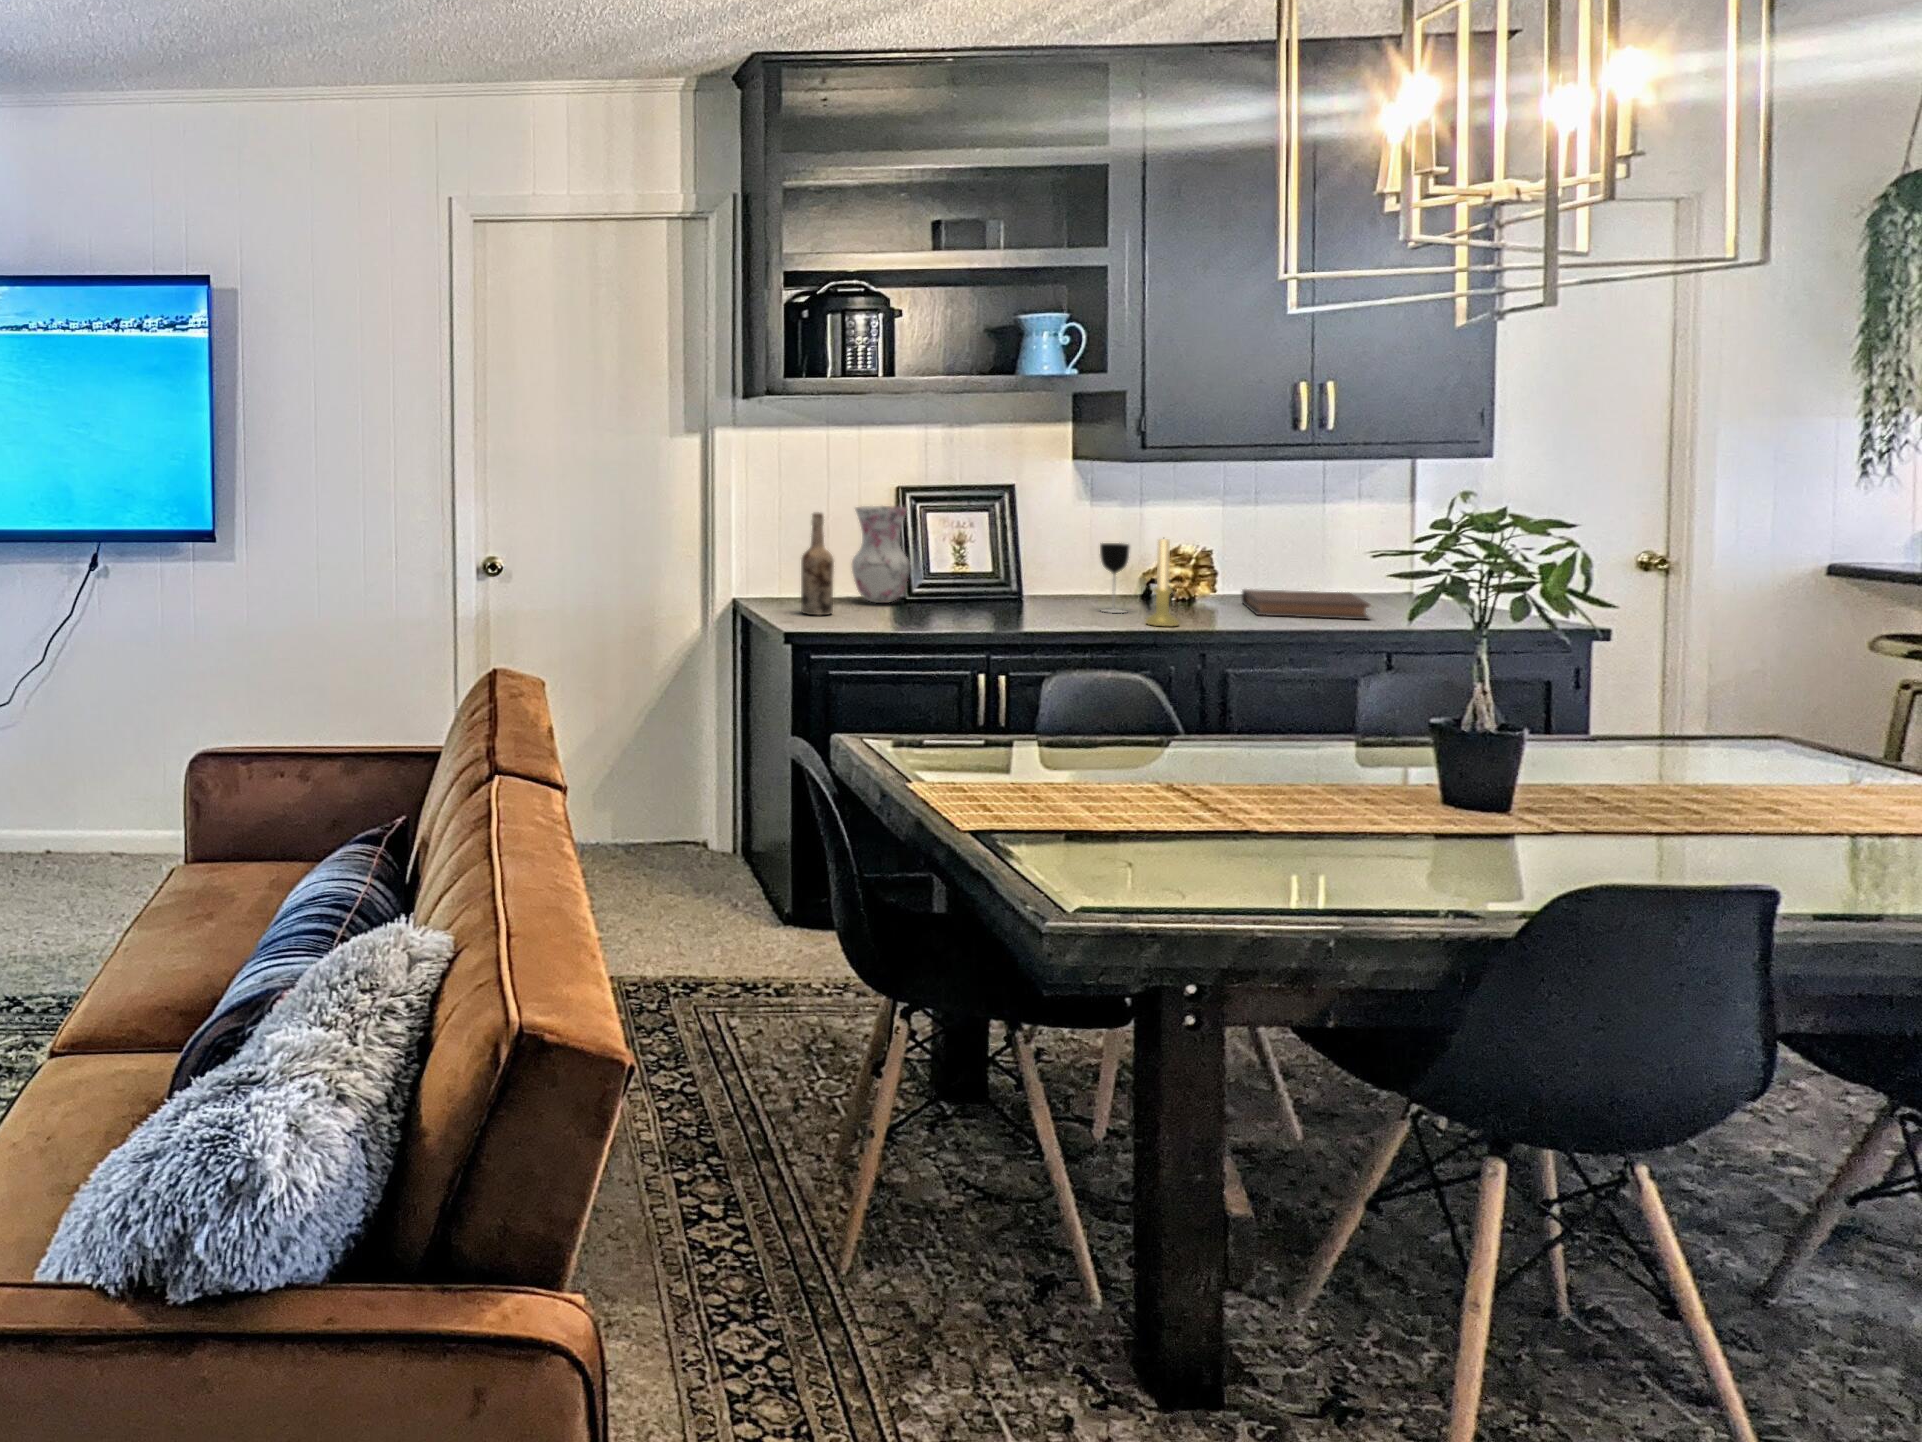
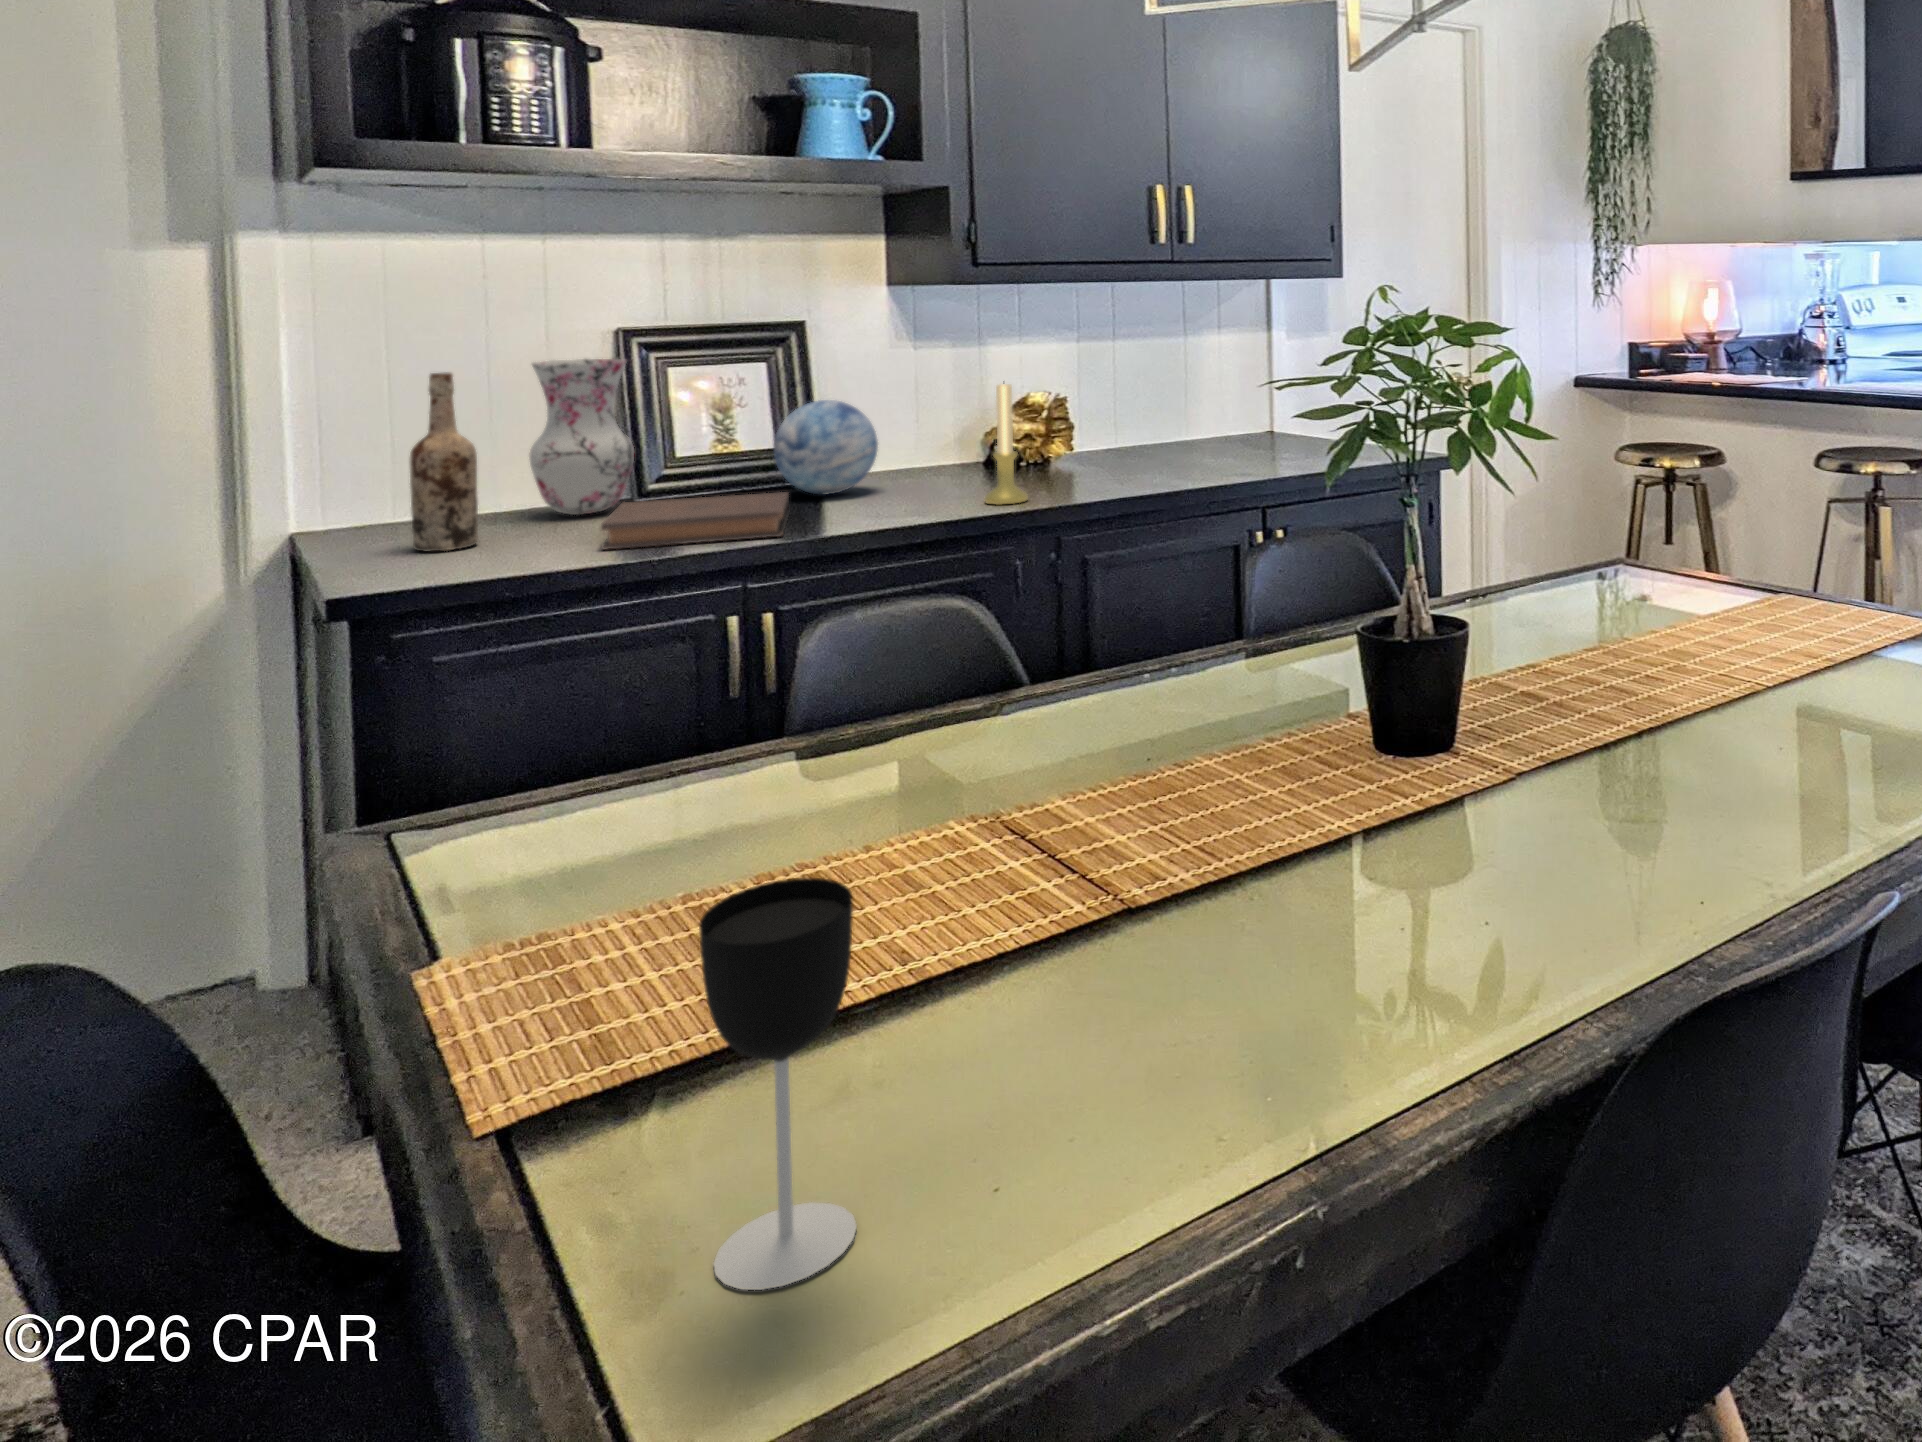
decorative orb: none [995,541,1066,606] -> present [773,400,878,495]
wine glass: present [1100,543,1129,613] -> present [699,878,857,1290]
book: present [1242,589,1370,619] -> present [601,492,789,550]

